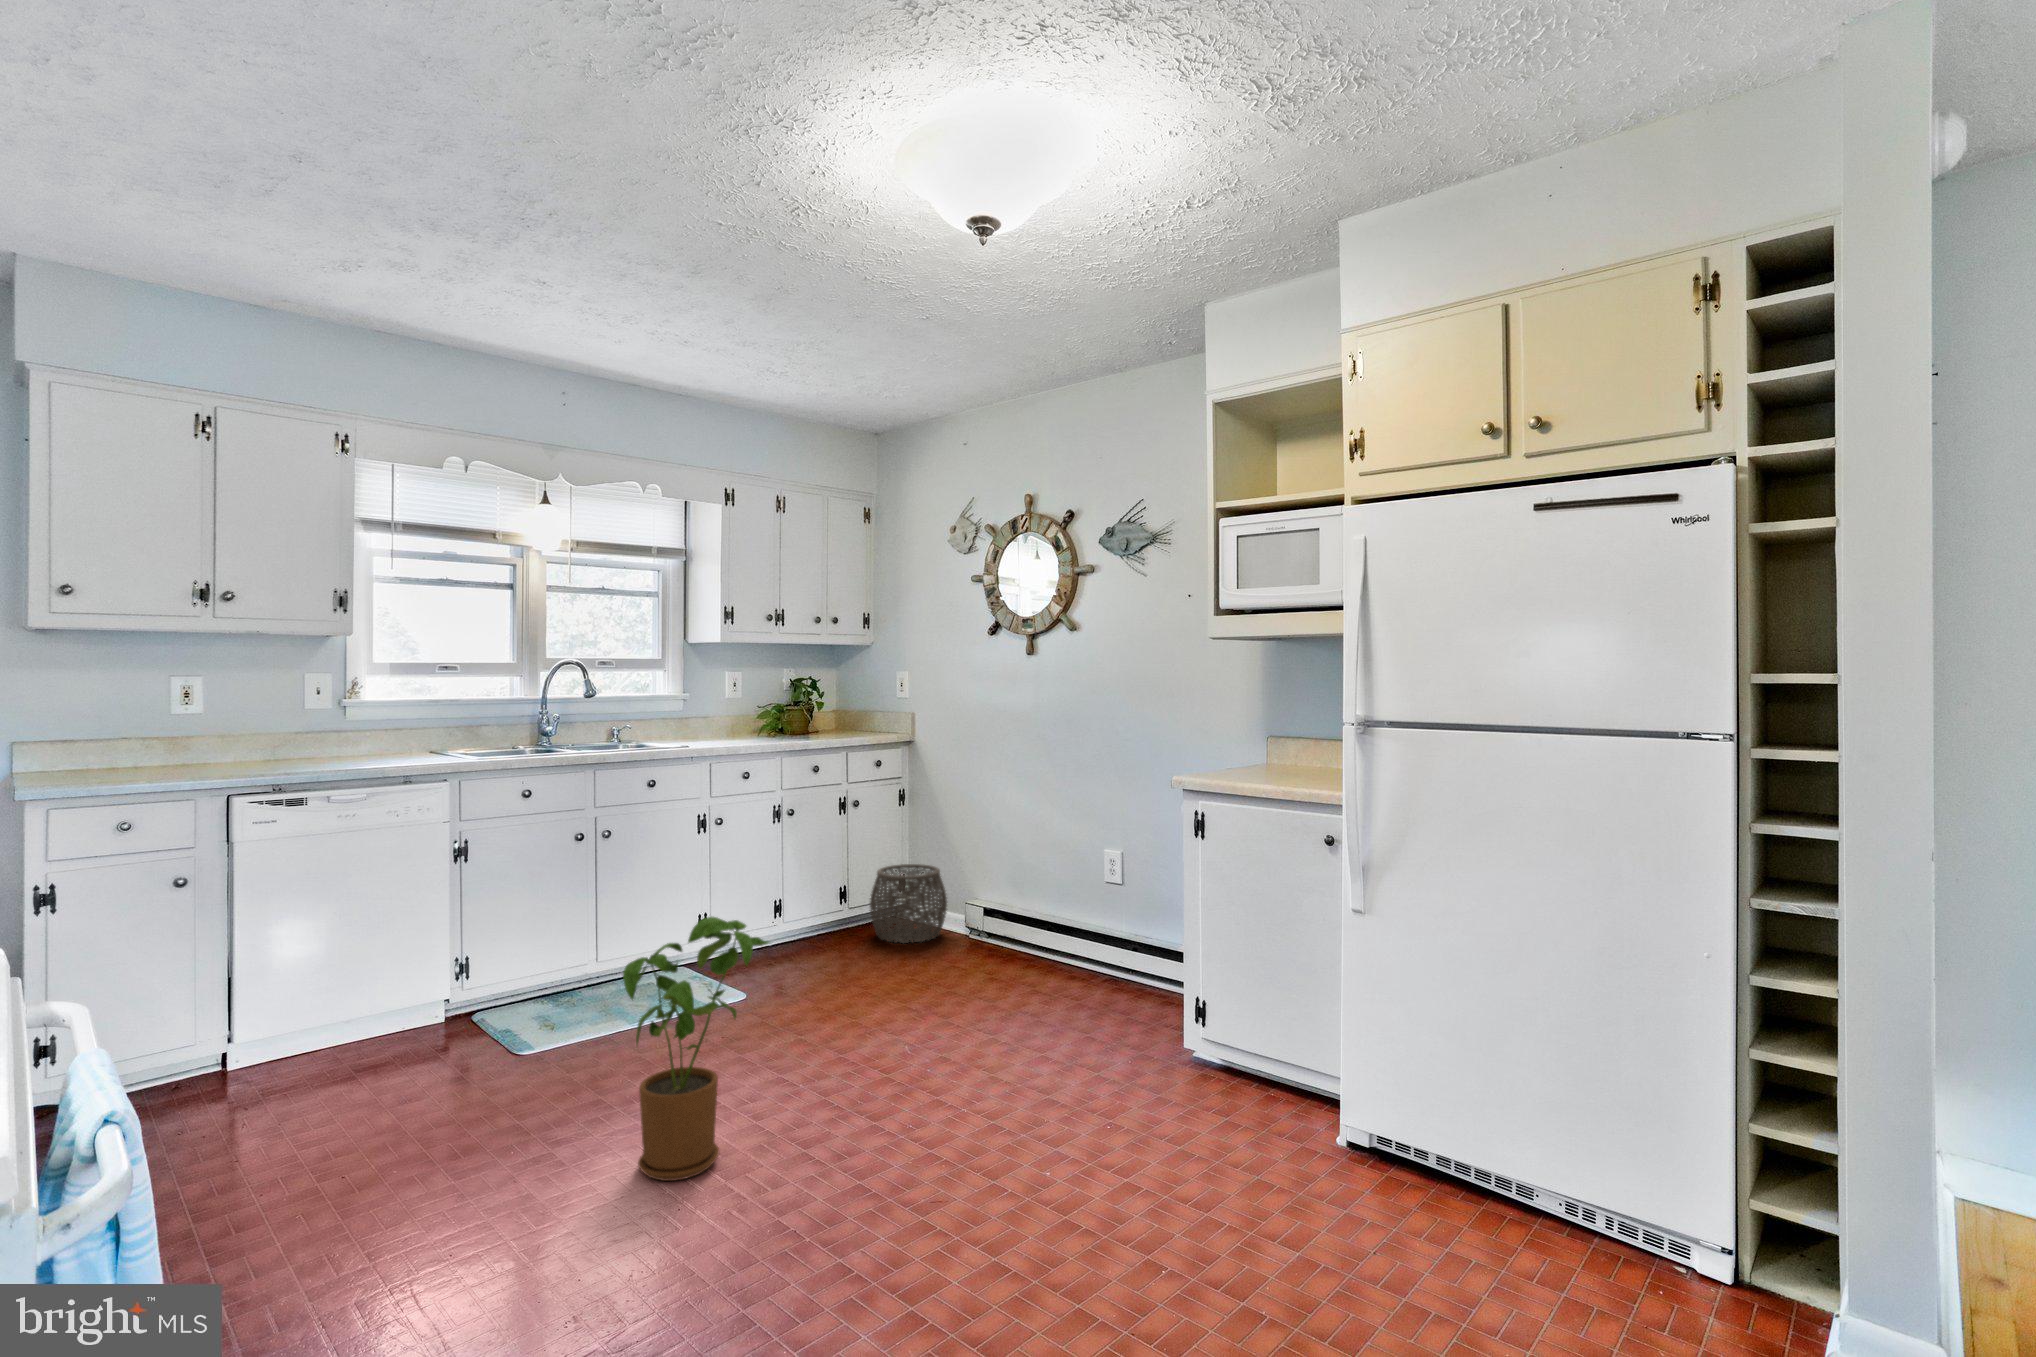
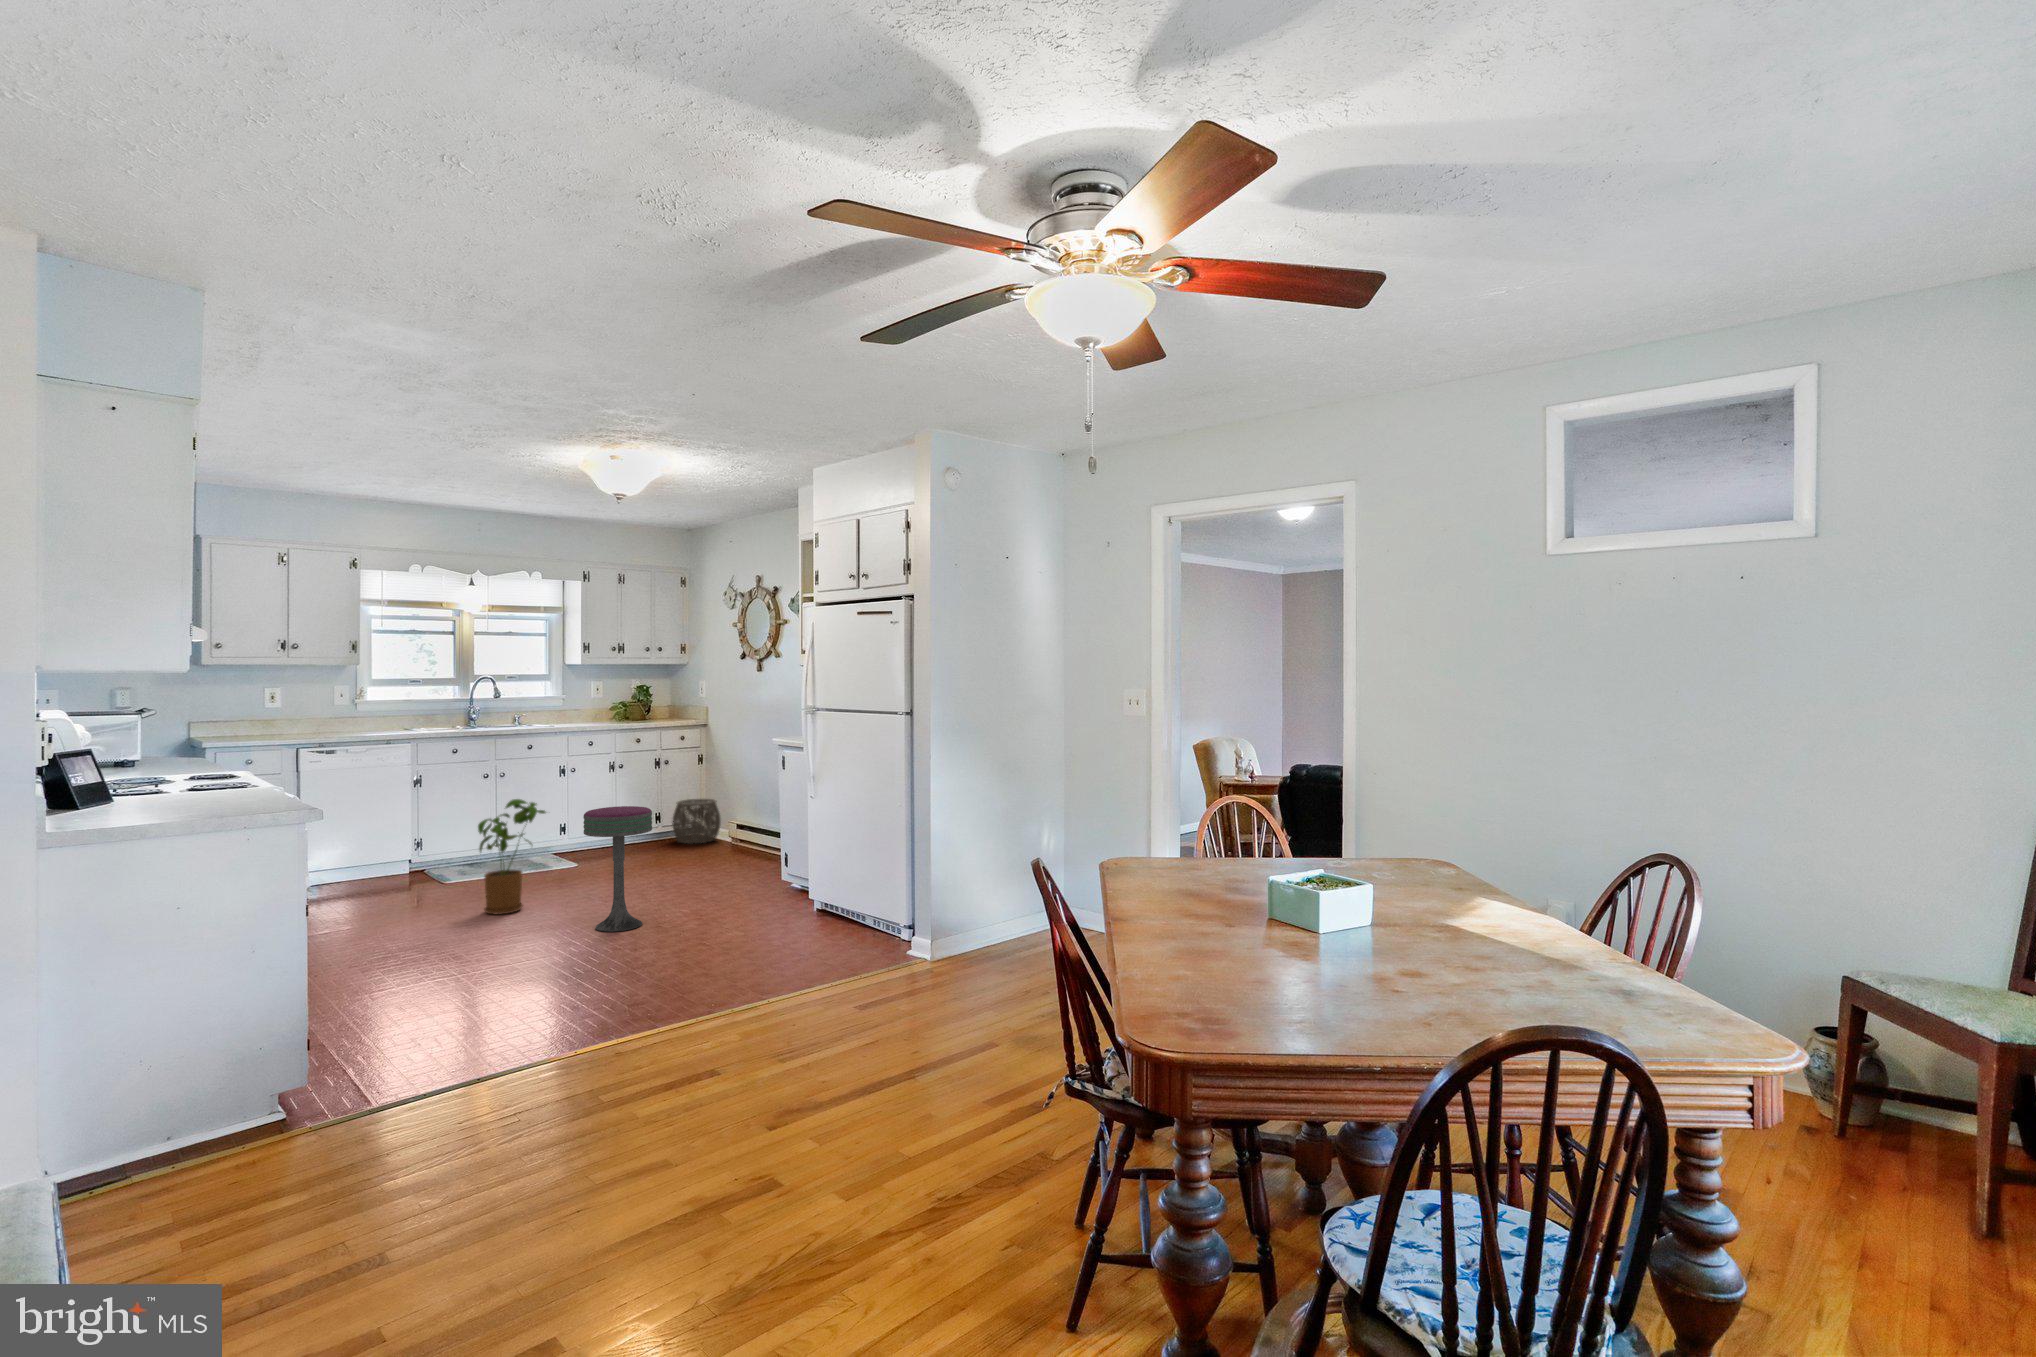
bar stool: none [904,942,1054,1262] -> present [583,806,652,932]

